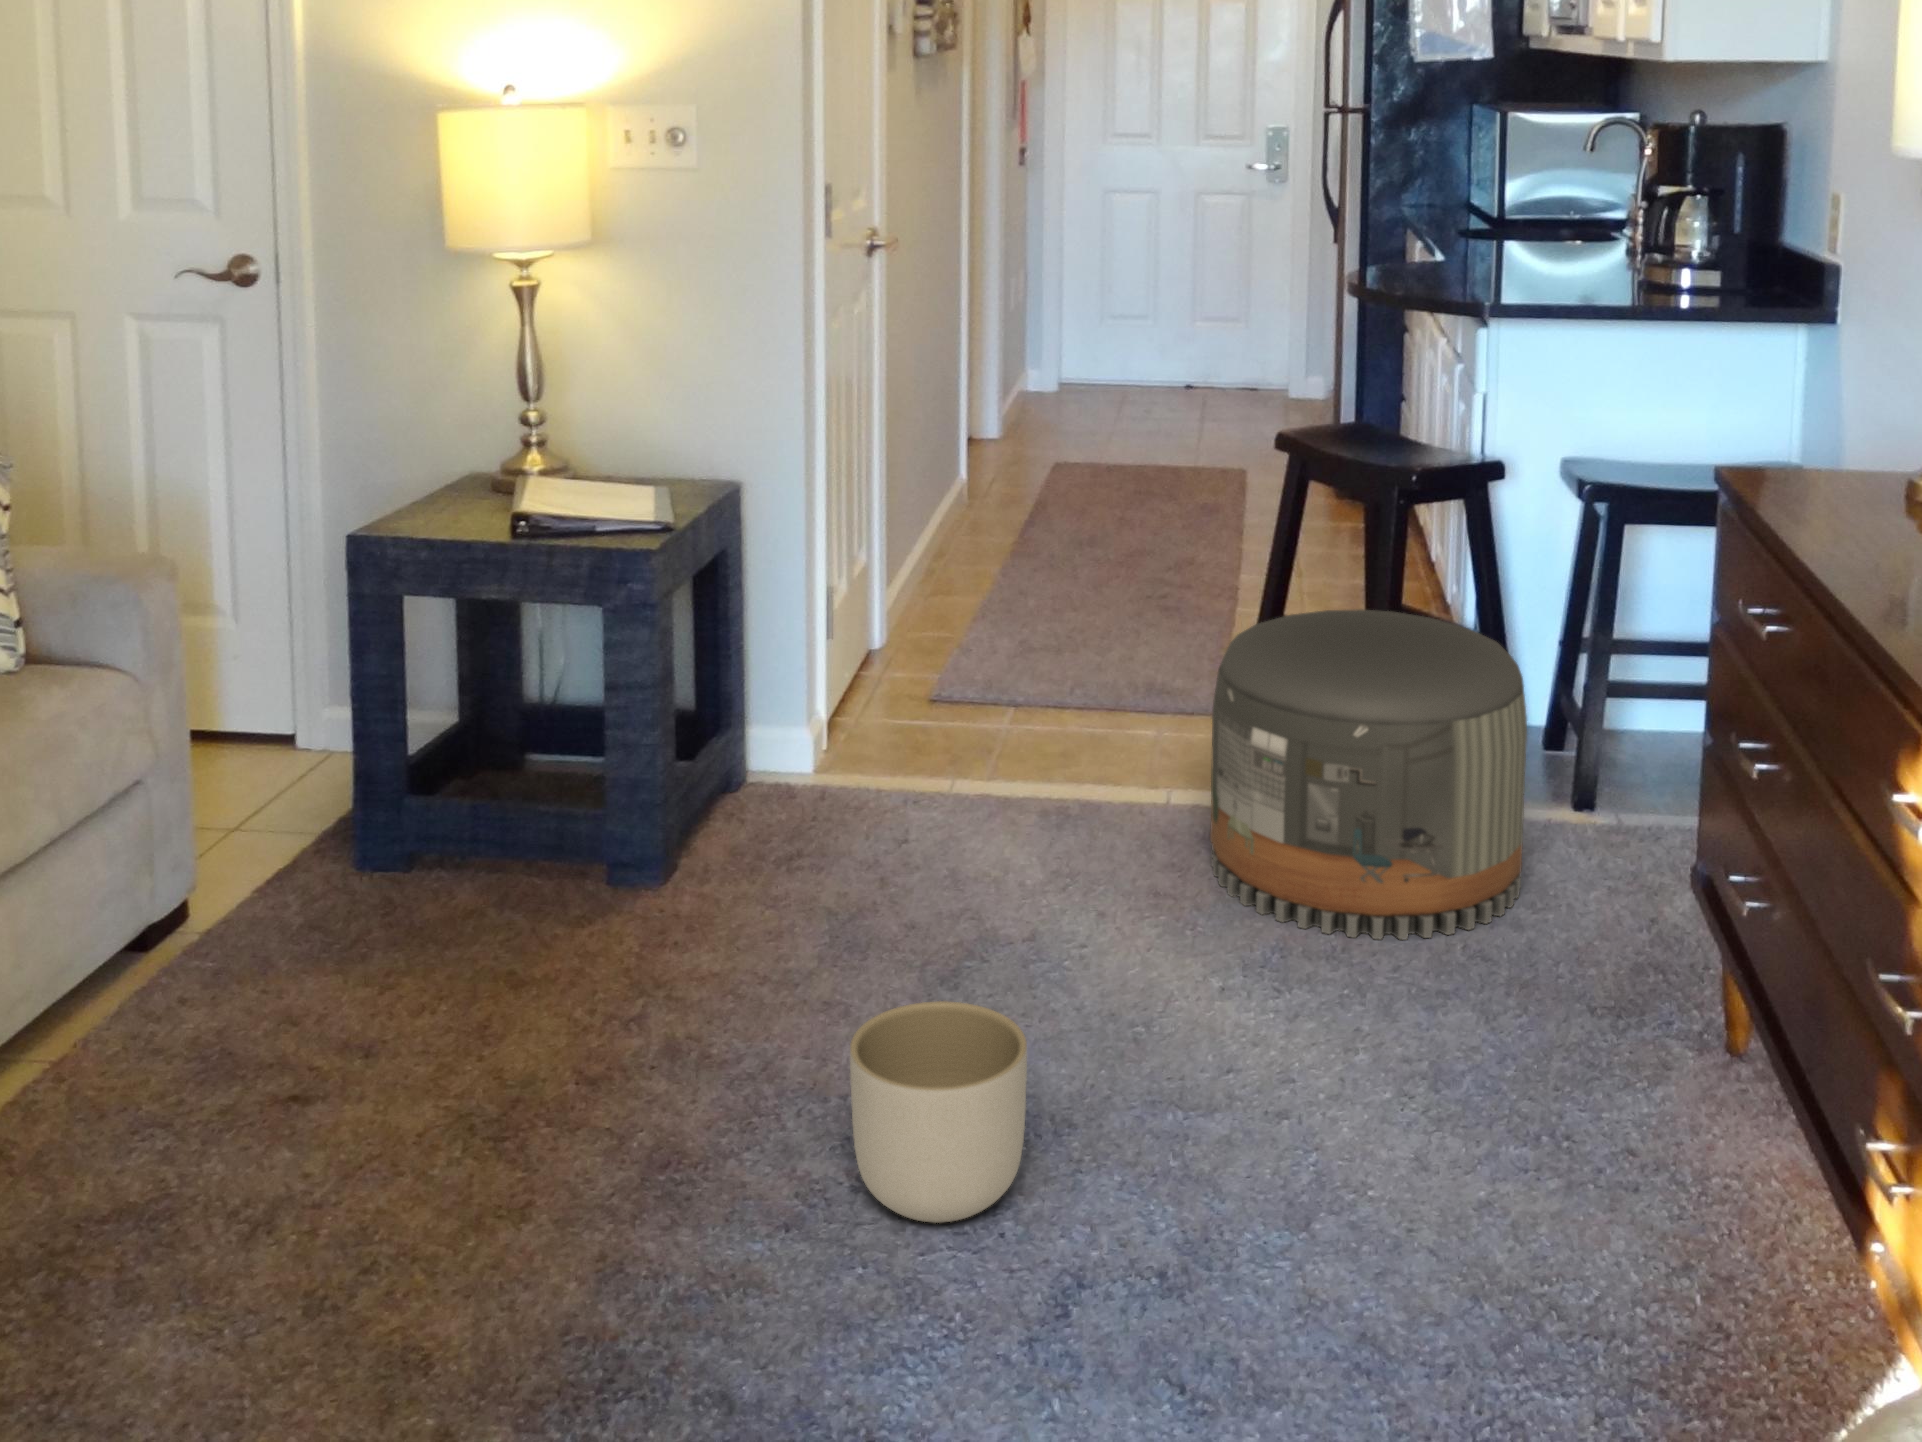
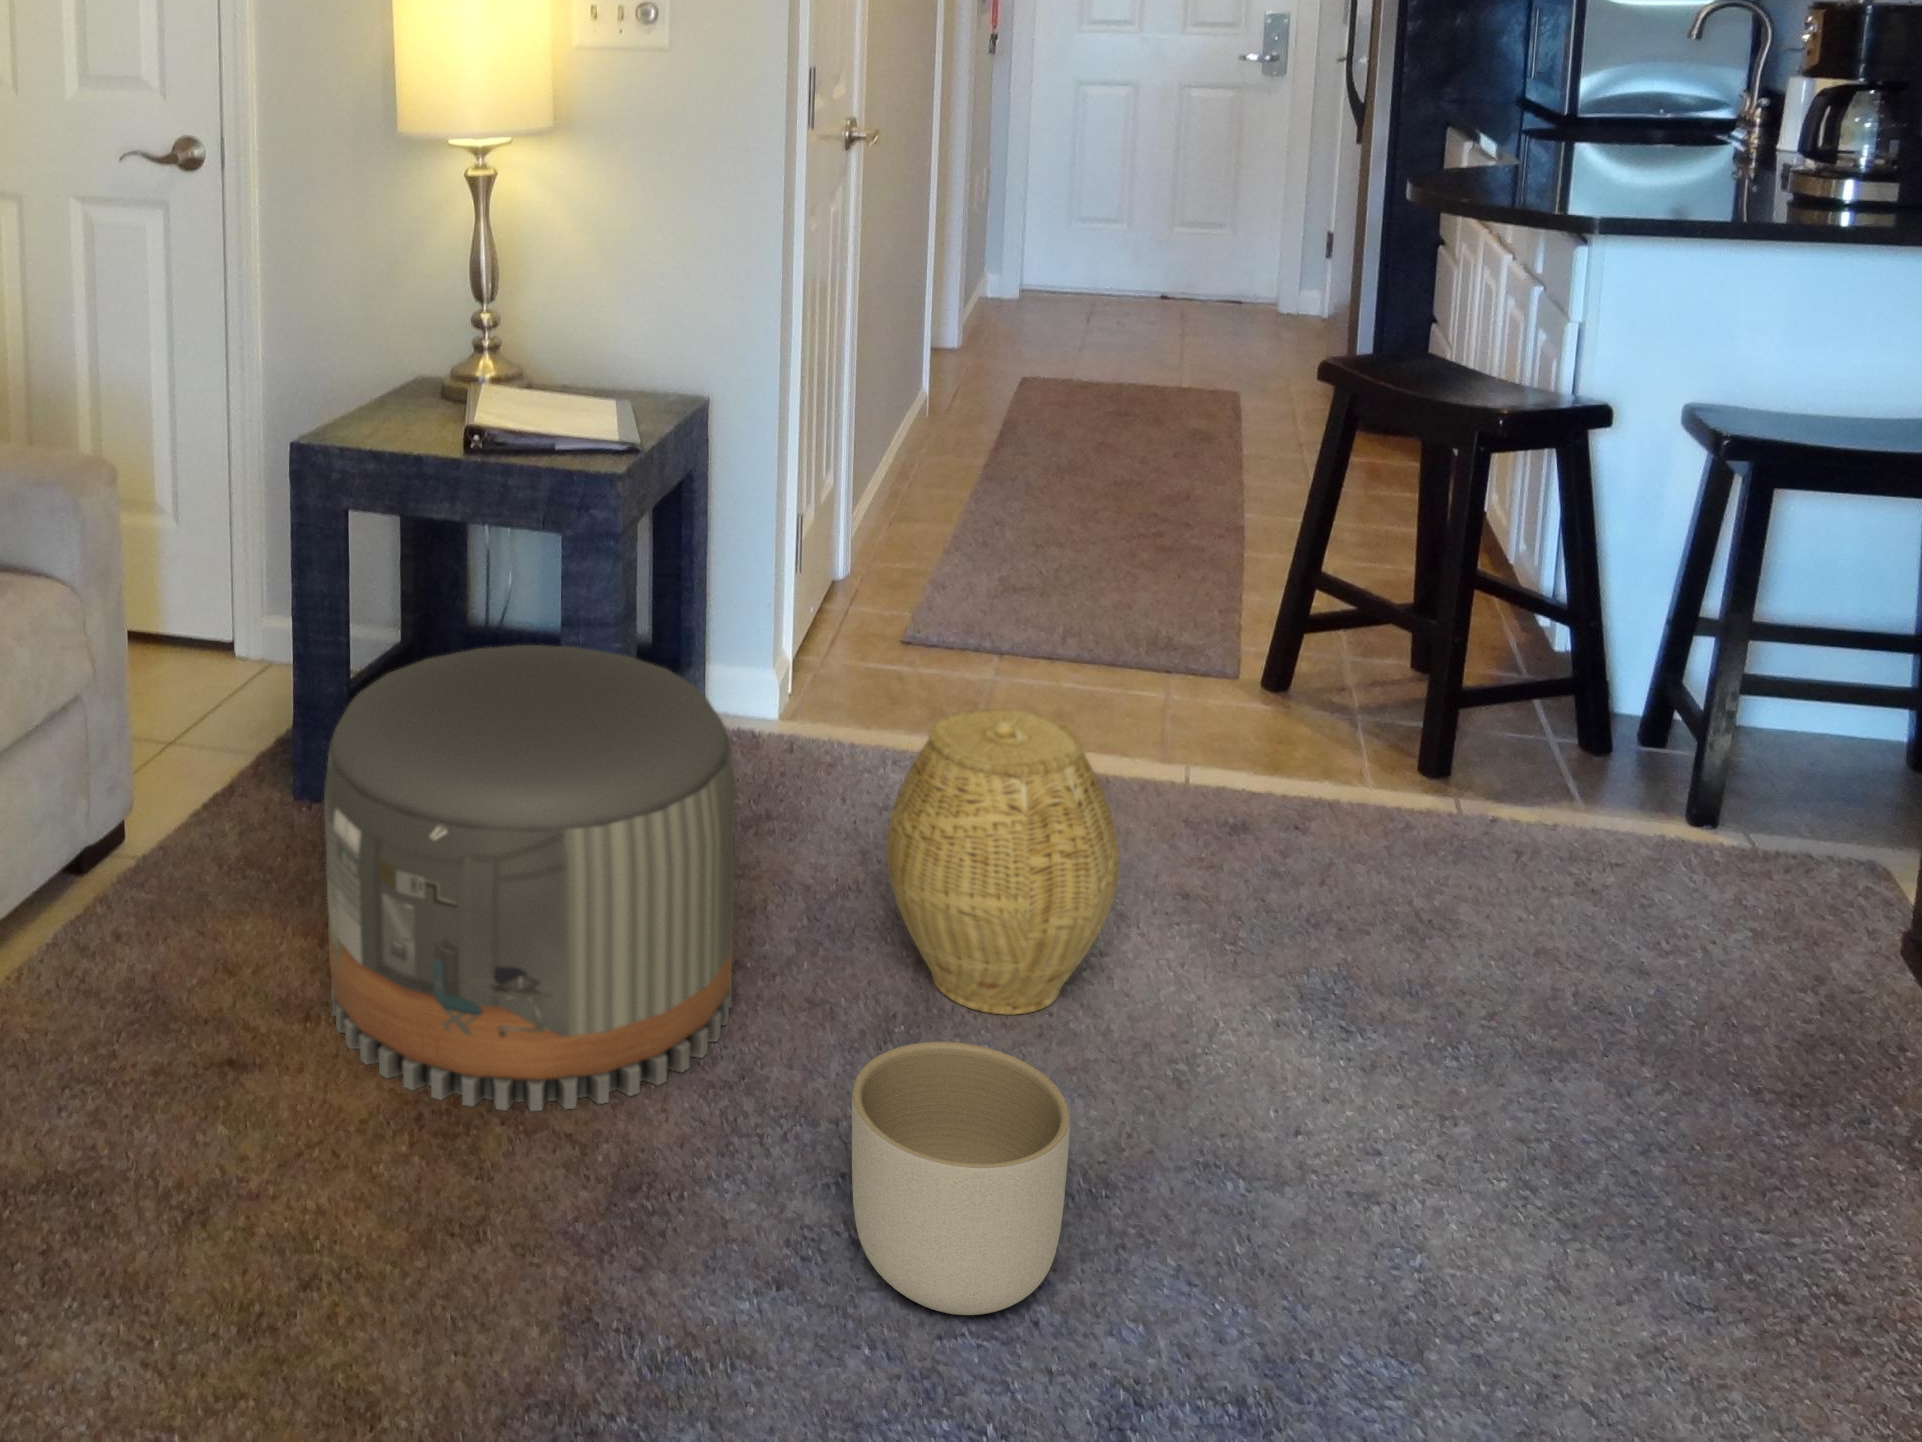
pouf: present [1210,609,1527,939] -> present [324,645,735,1111]
woven basket: none [894,734,1089,996] -> present [886,709,1119,1015]

